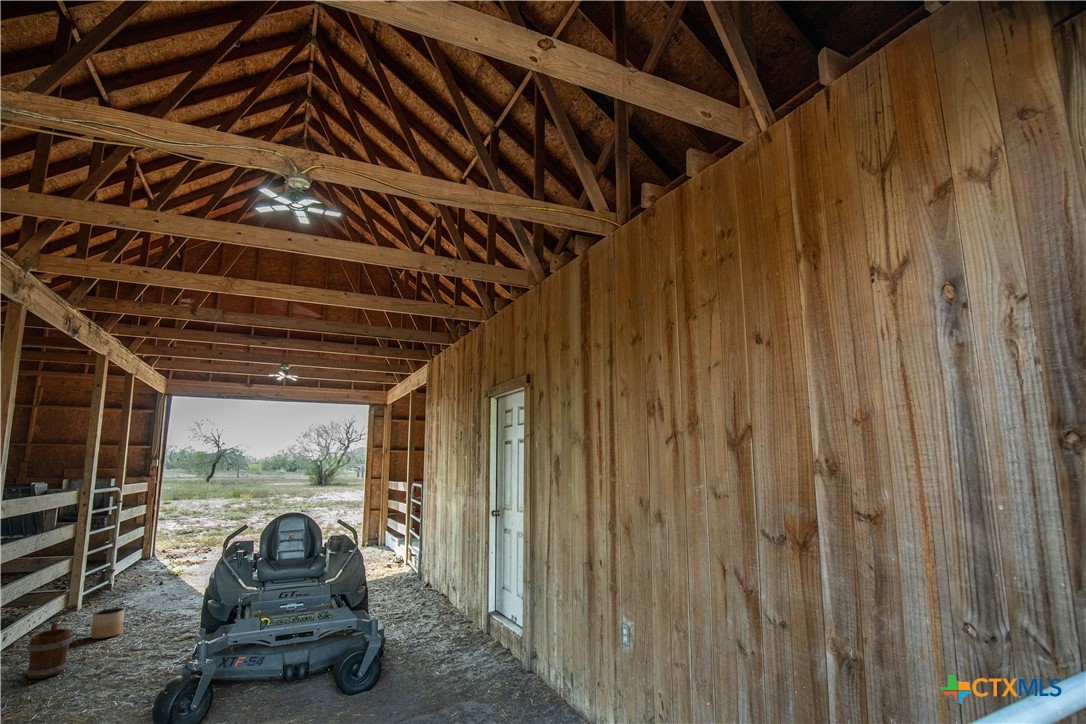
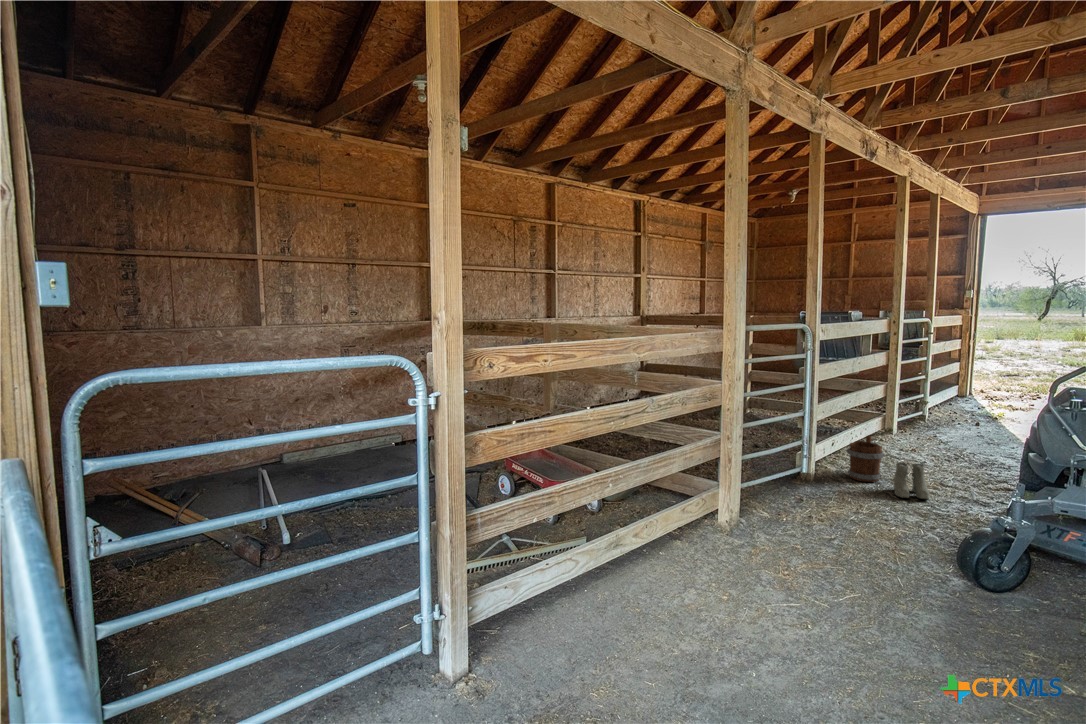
planter: present [91,608,124,639] -> none [903,436,934,463]
boots: none [83,637,121,679] -> present [894,463,929,499]

